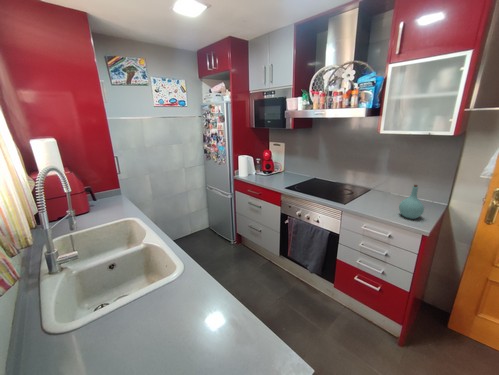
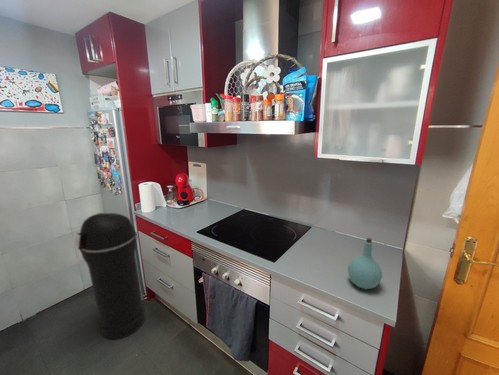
trash can: none [202,174,237,262] -> present [75,213,145,339]

